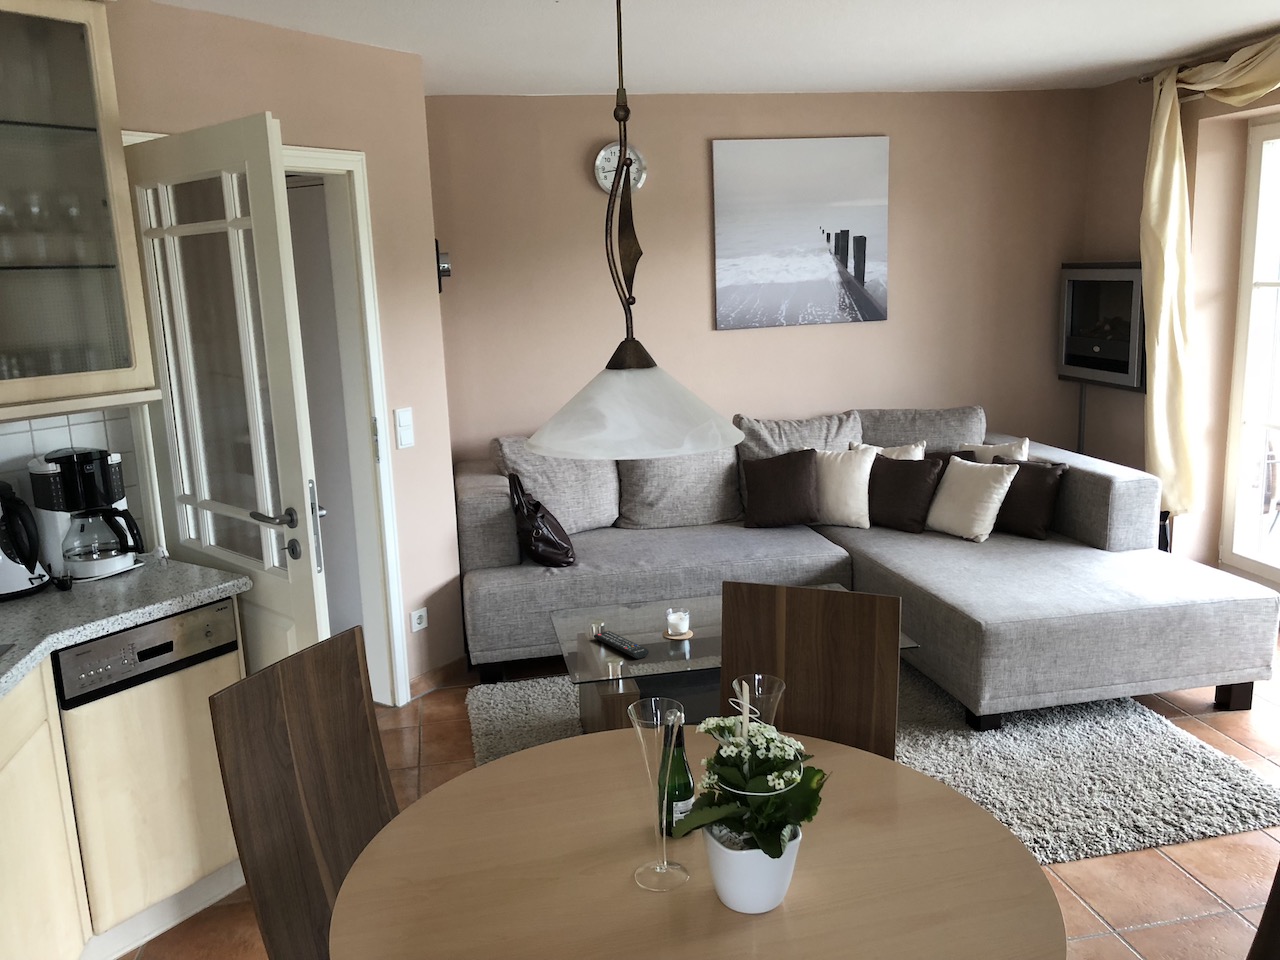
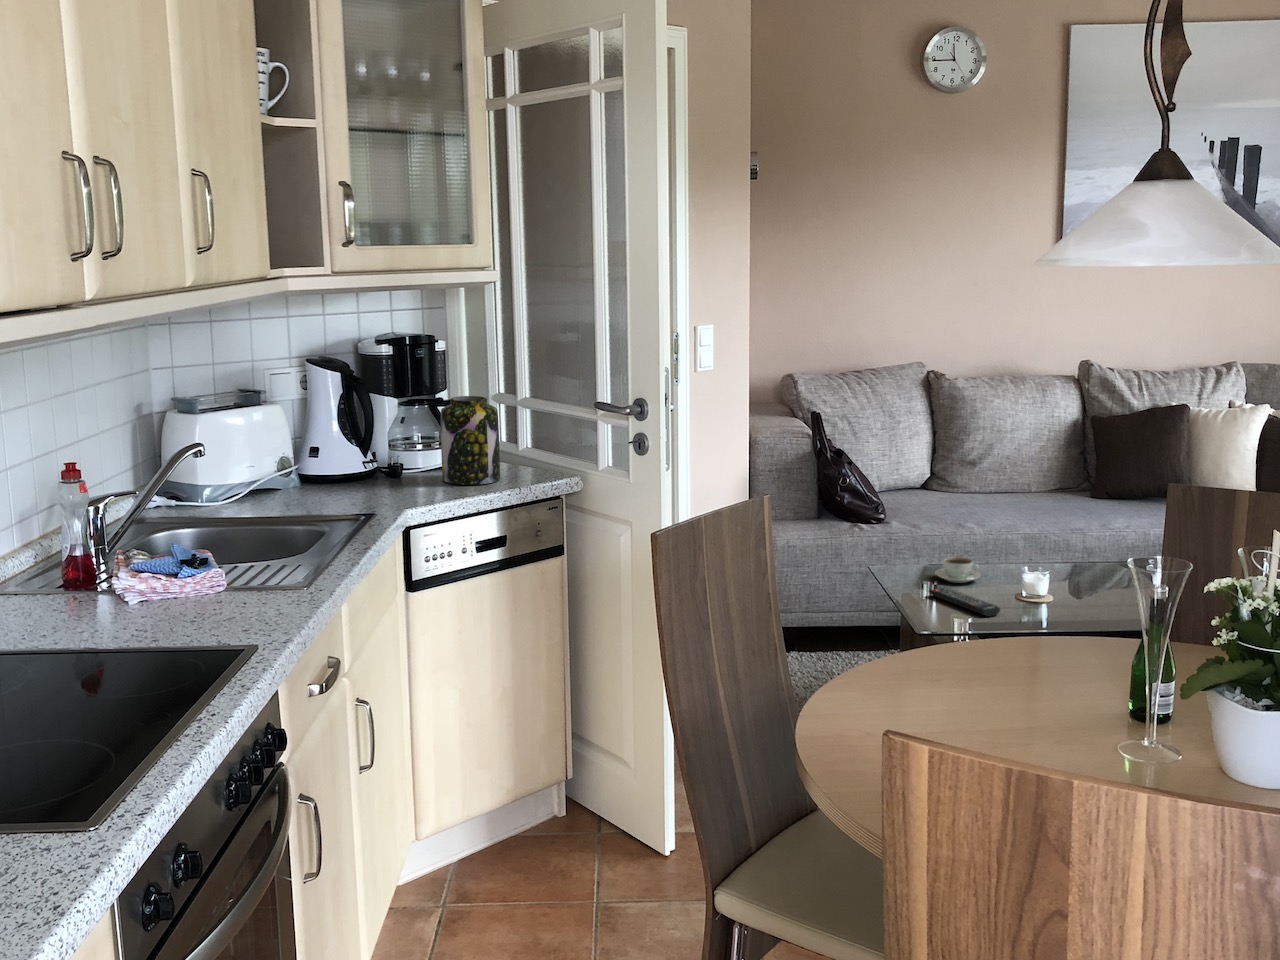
jar: none [109,507,174,593] -> present [441,396,500,485]
coffee cup: none [603,600,641,623] -> present [935,557,981,583]

